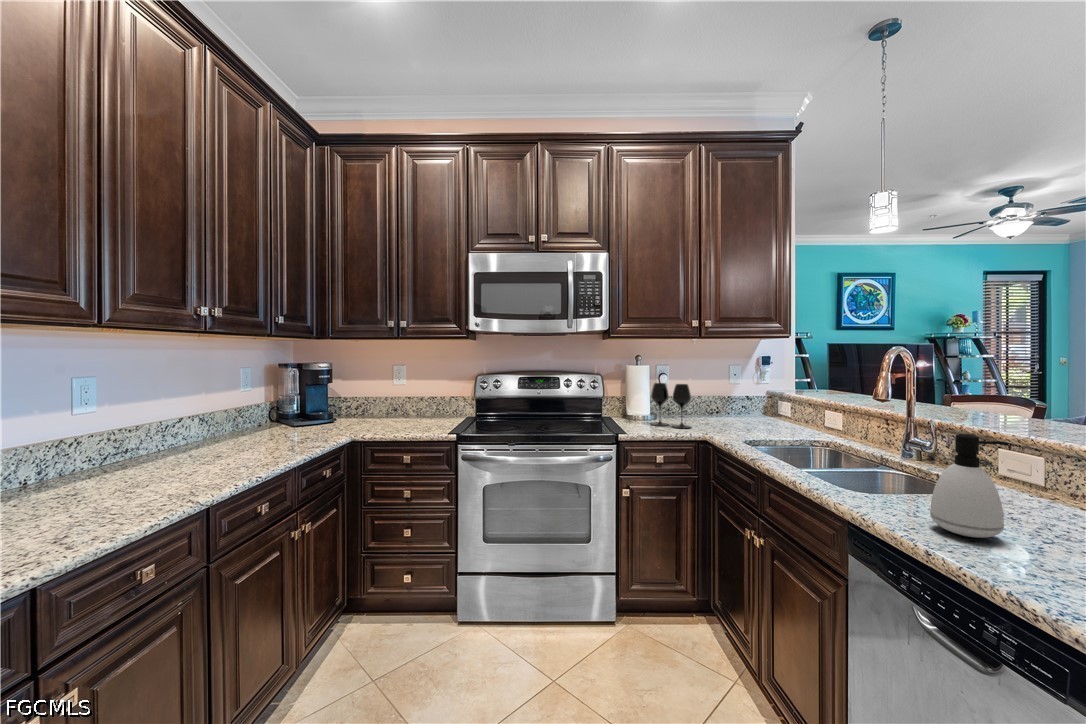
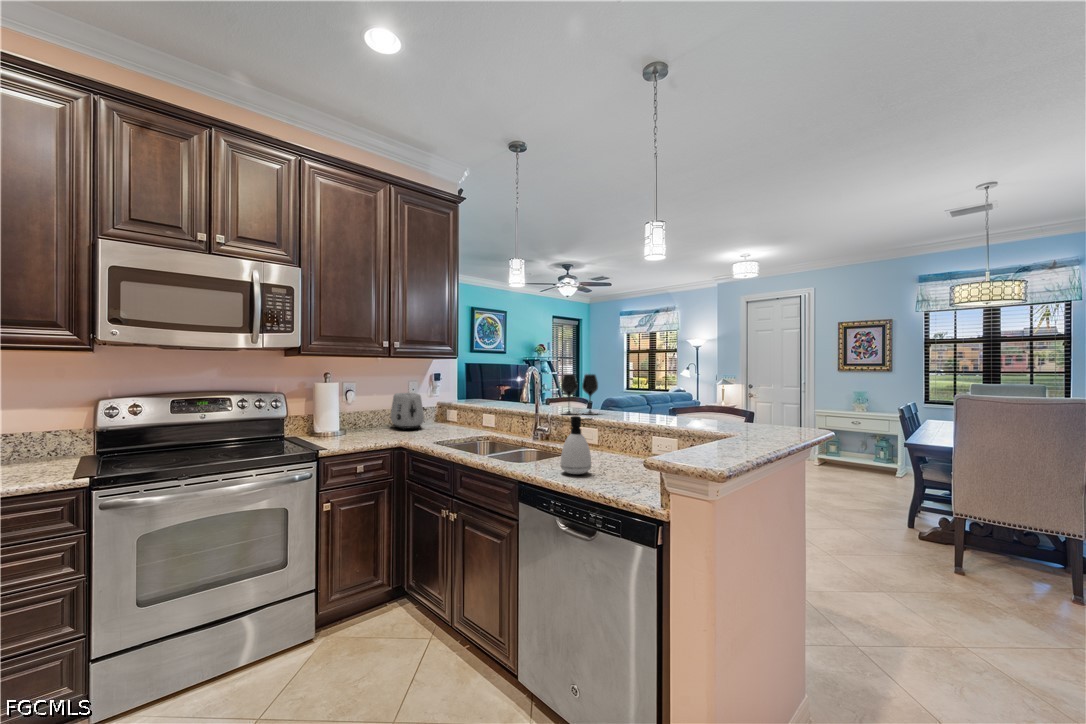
toaster: none [707,379,745,422] -> present [391,393,424,430]
wine glass: present [651,383,691,428] -> present [561,374,598,415]

